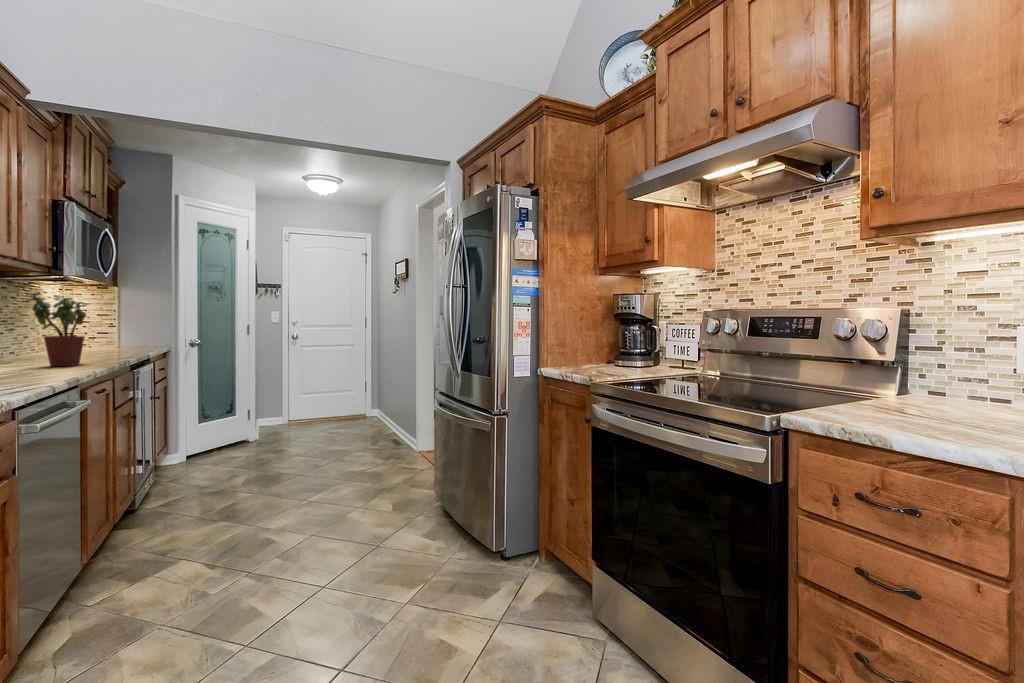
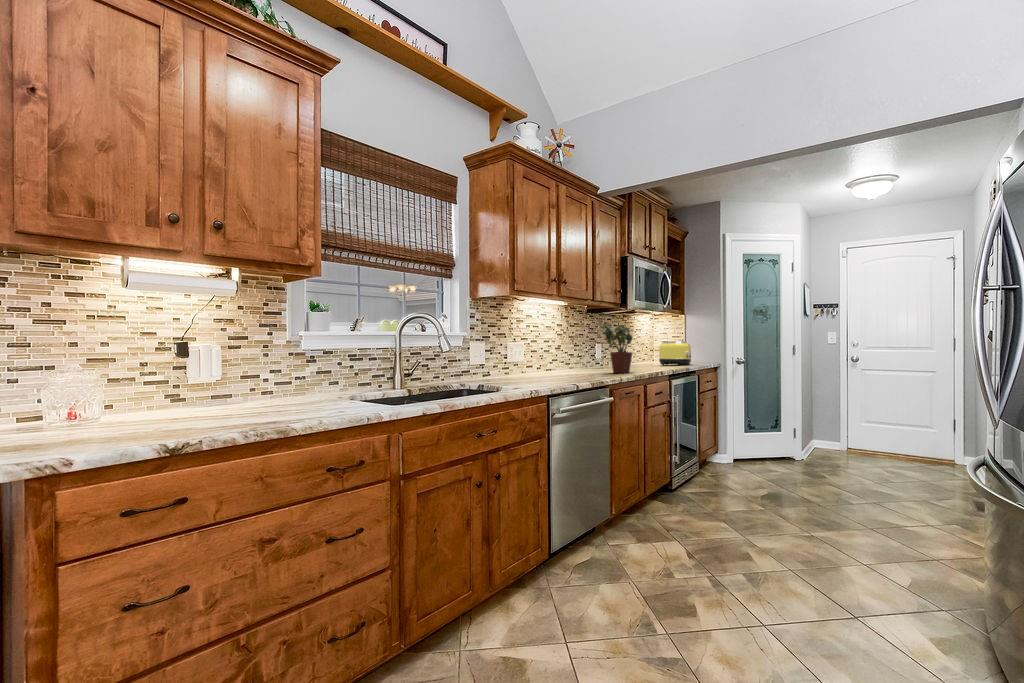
toaster: none [94,320,147,351] -> present [659,341,693,365]

